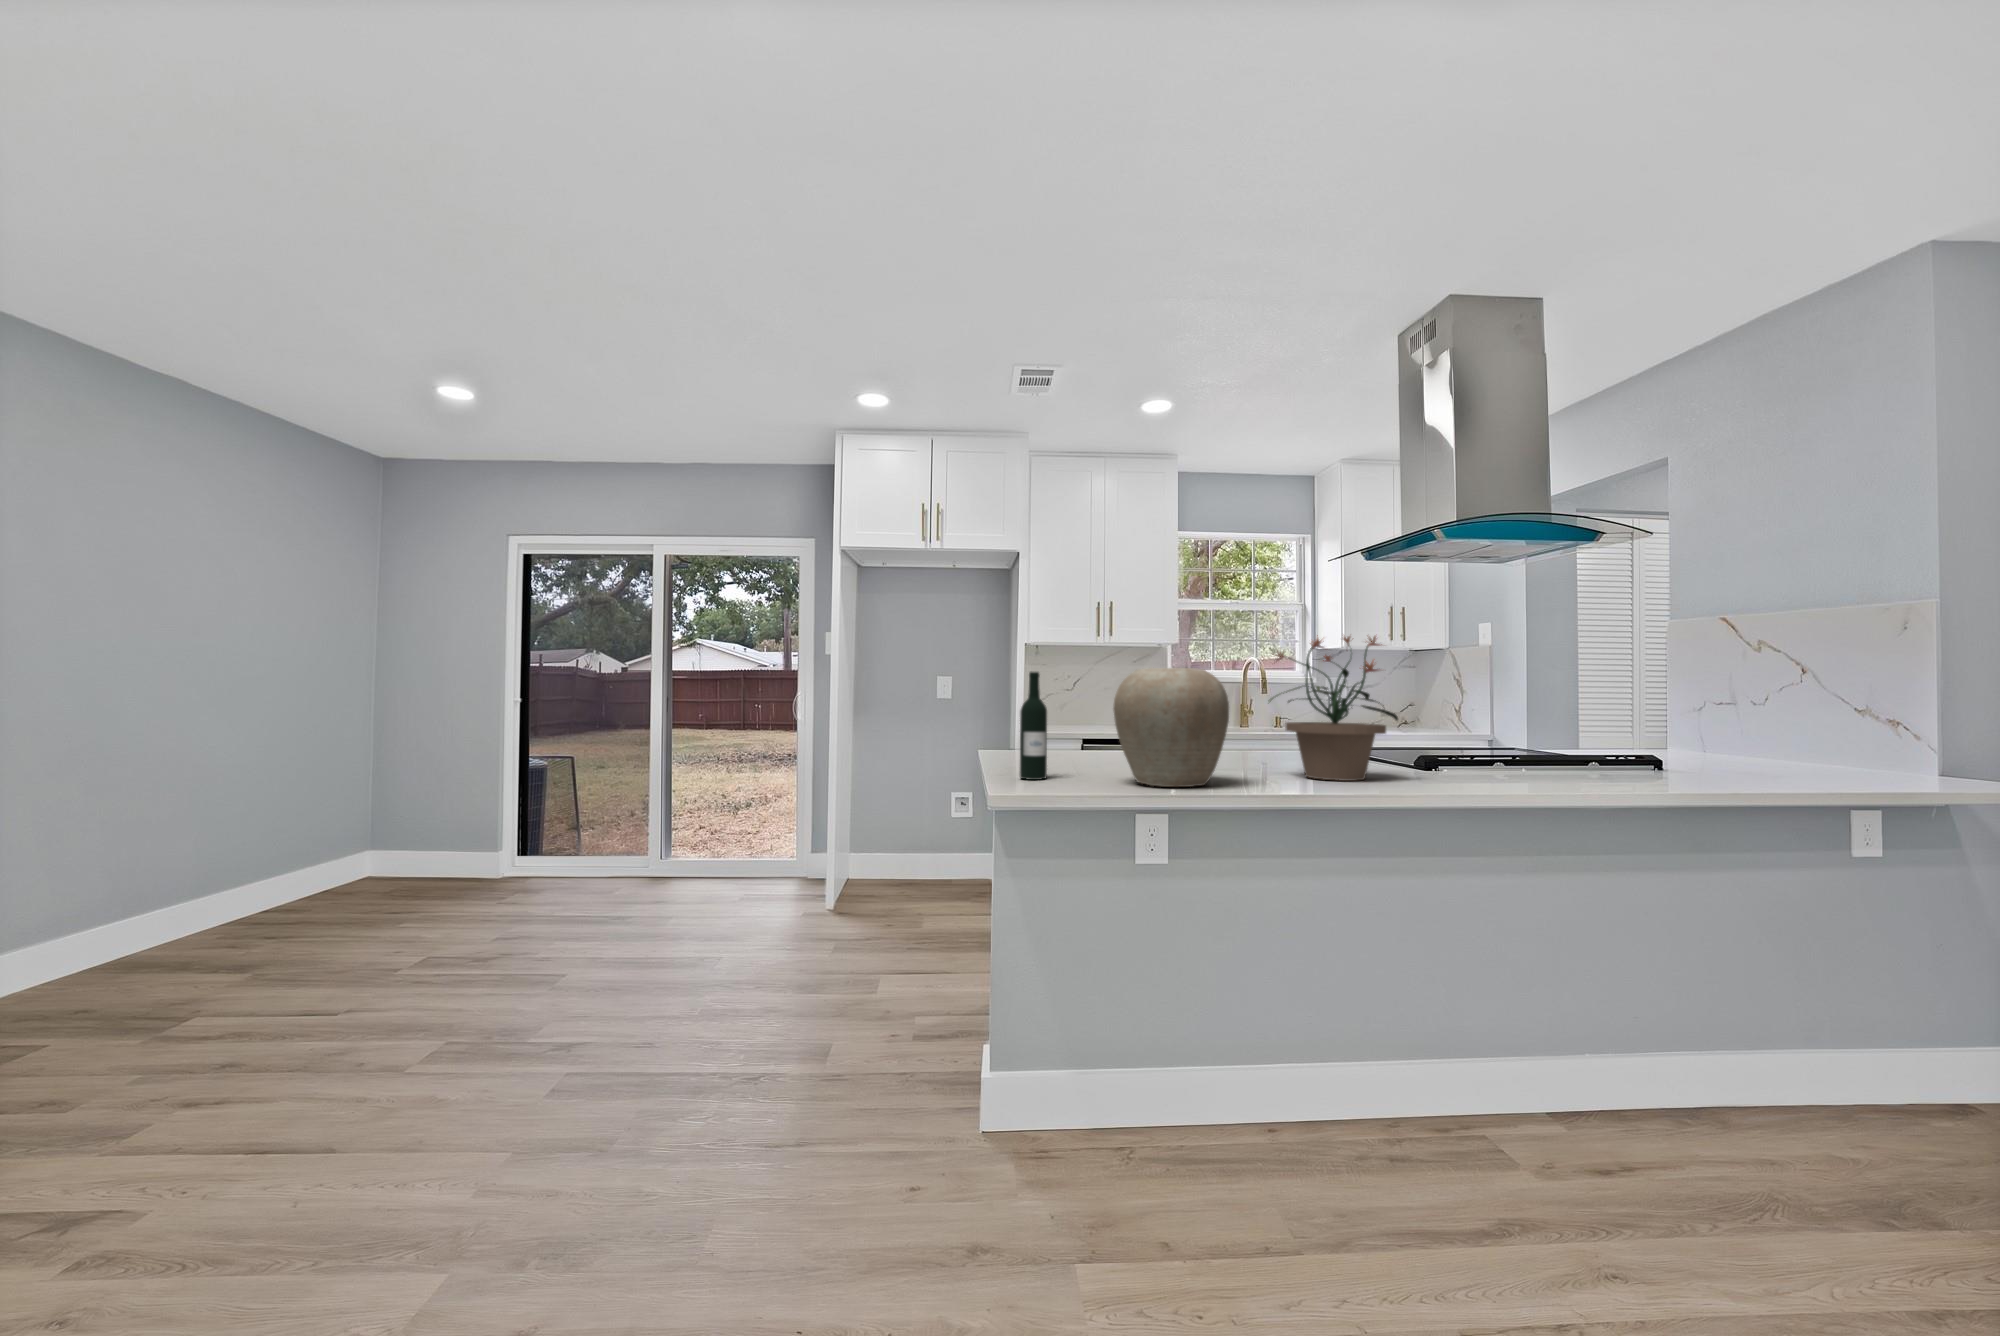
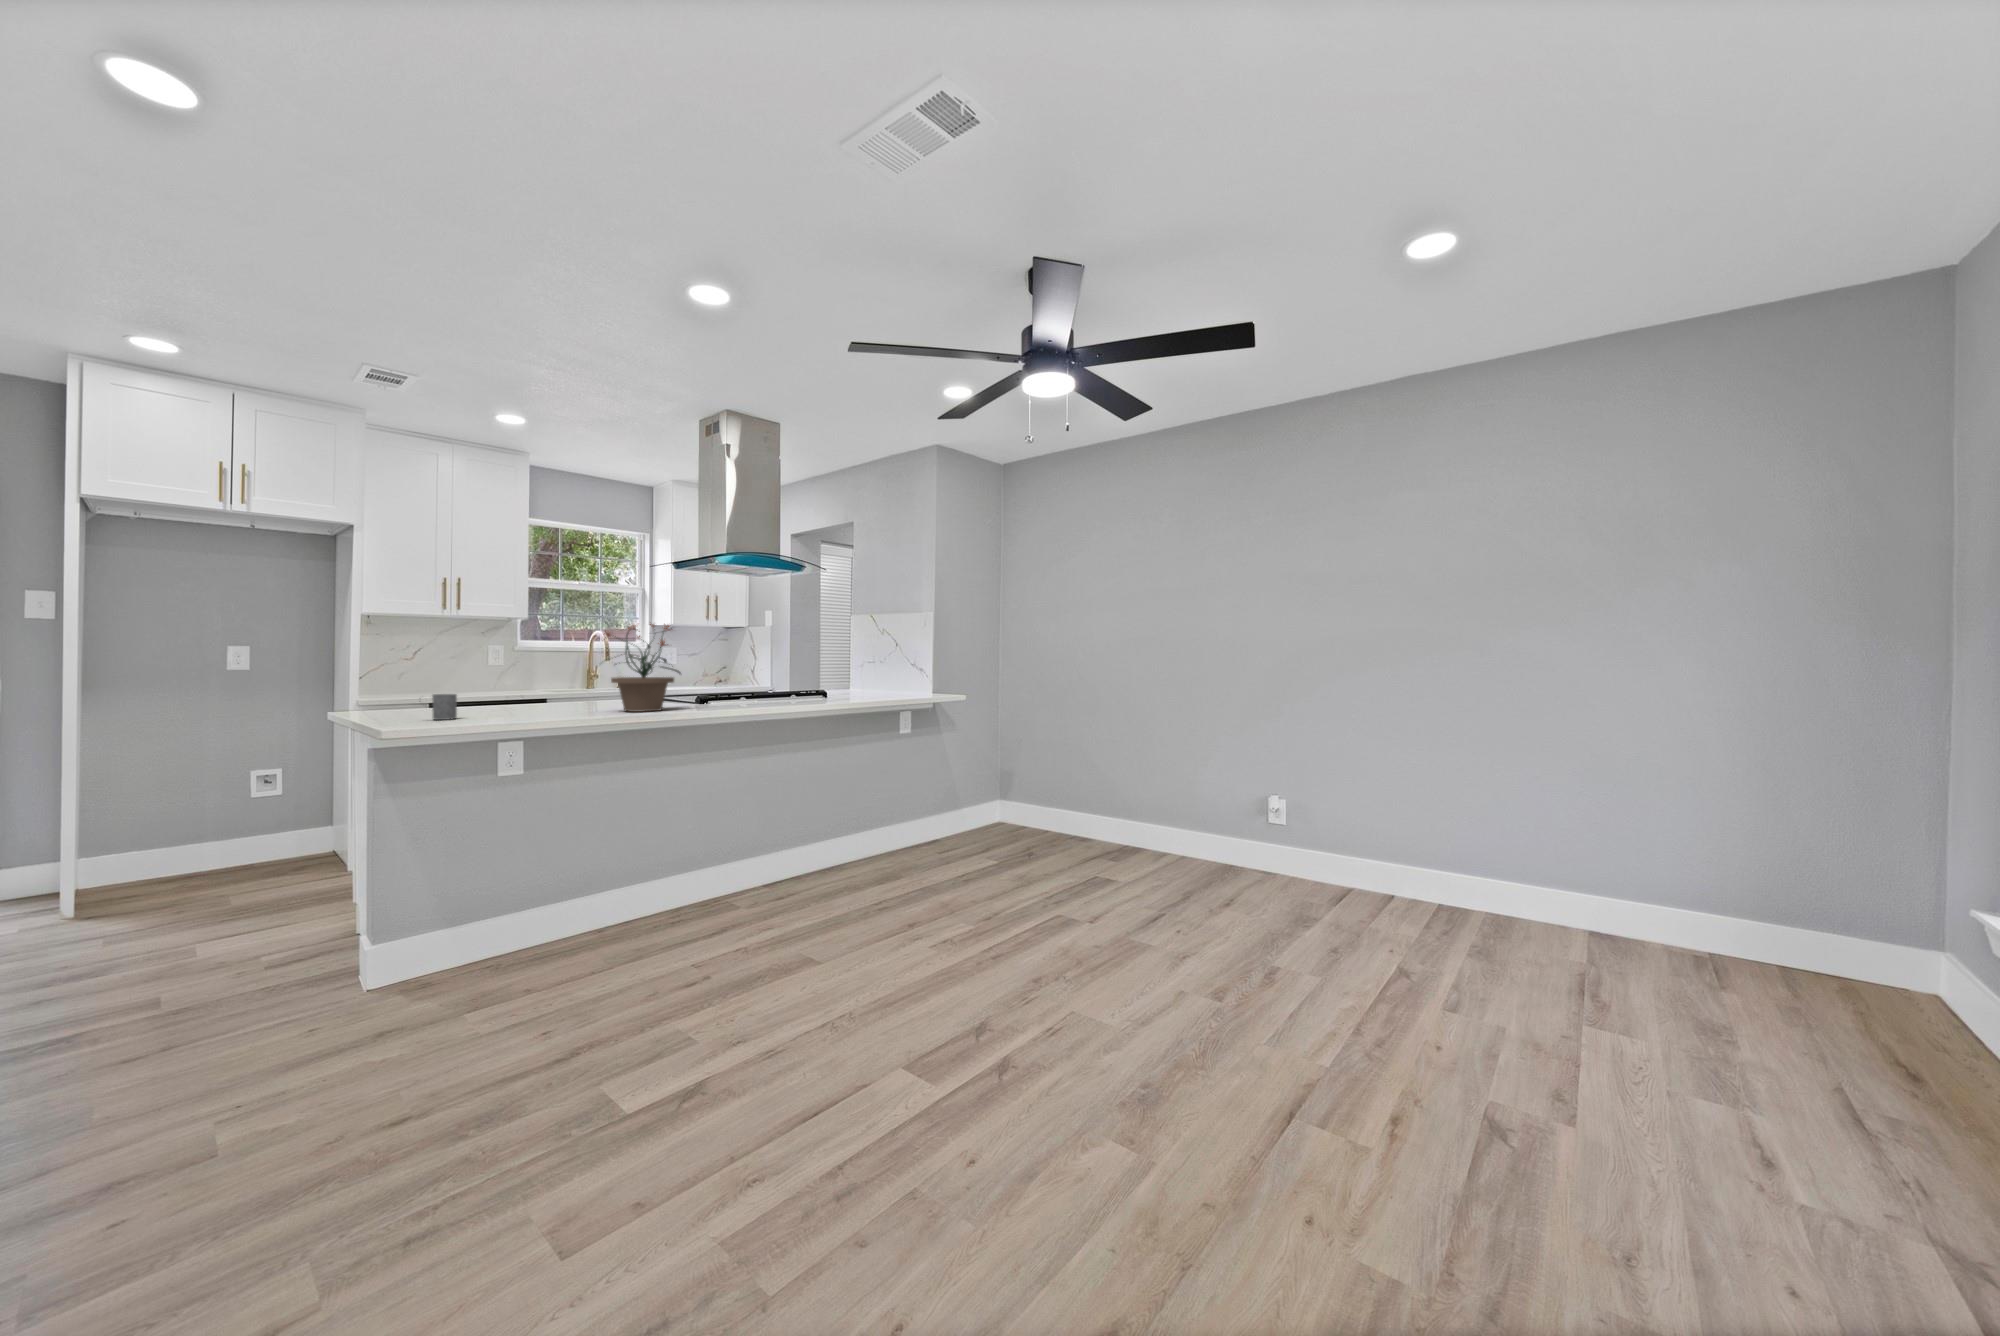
vase: present [1113,668,1229,787] -> none [480,643,570,721]
wine bottle: present [1020,672,1047,780] -> none [392,643,418,725]
mug: none [1052,738,1092,773] -> present [432,694,457,720]

